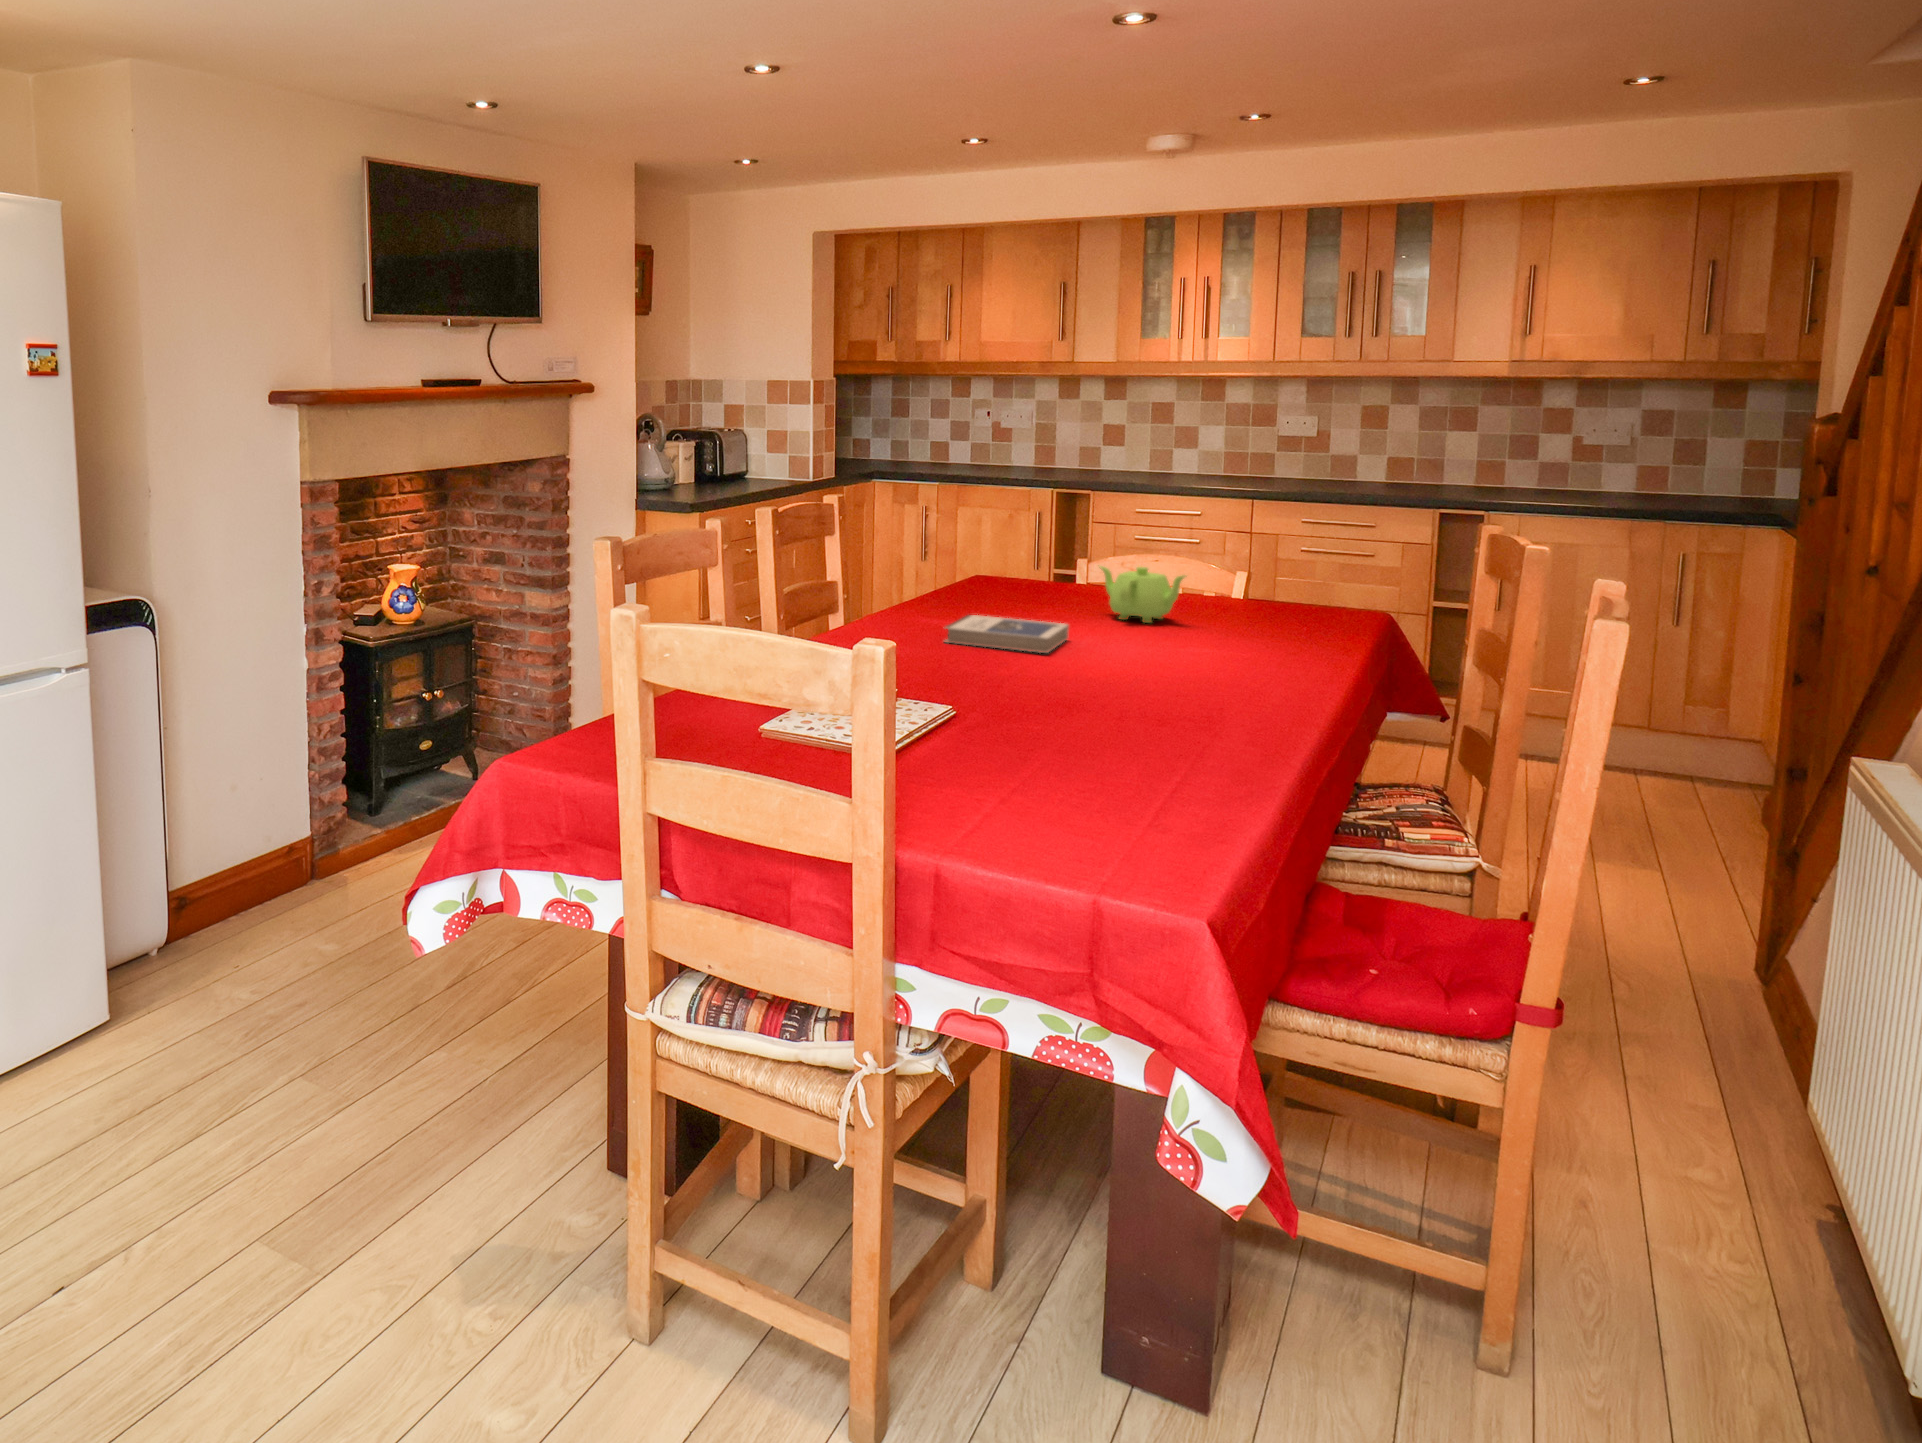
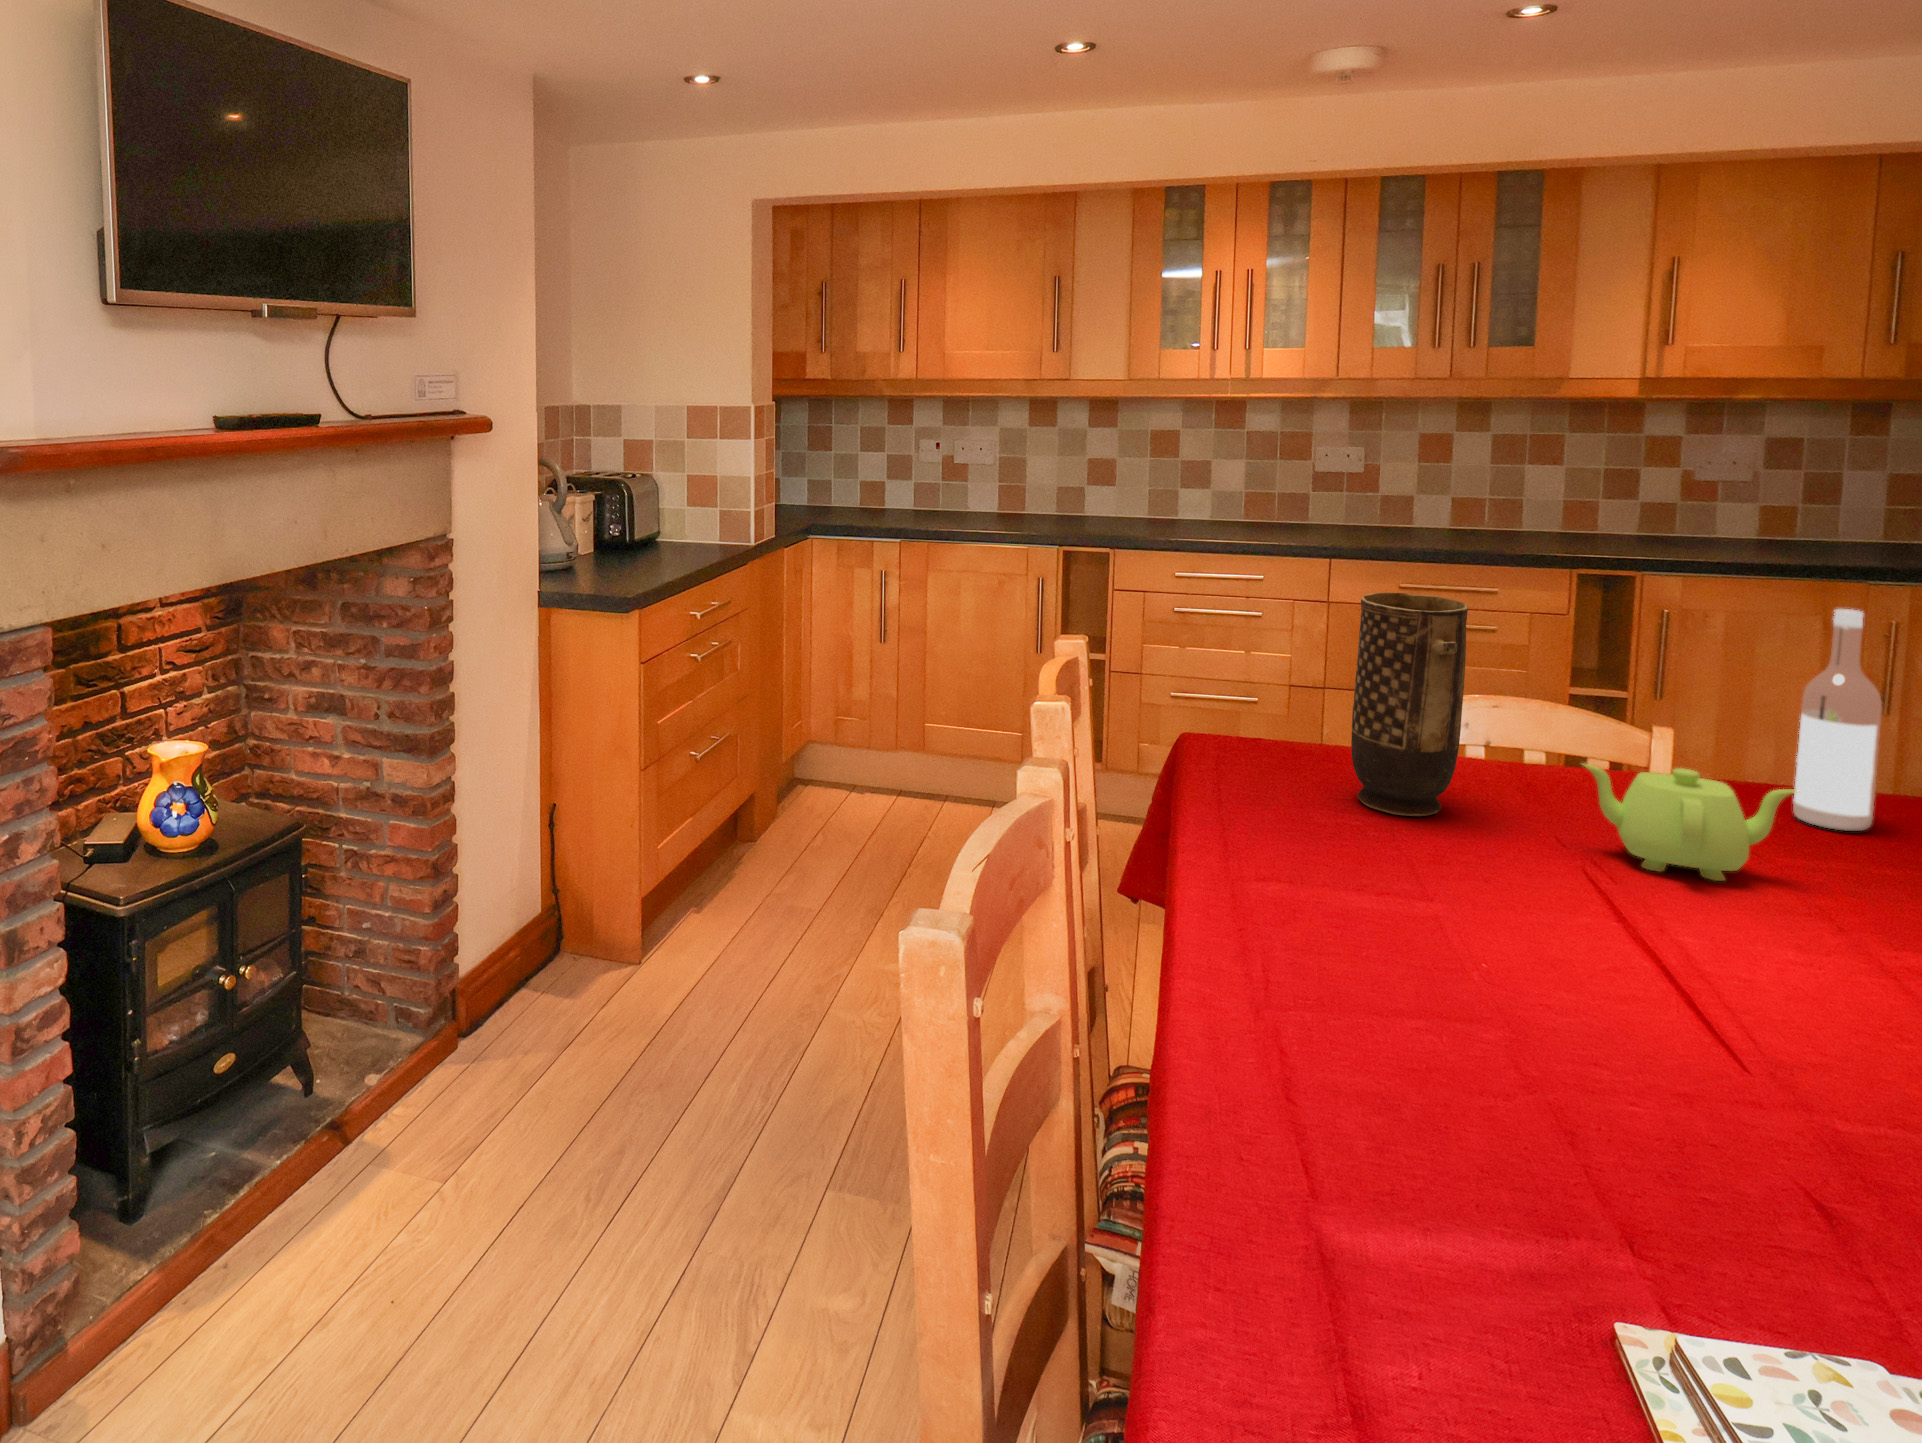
vase: none [1007,479,1064,600] -> present [1351,592,1468,816]
wine bottle: none [1256,489,1296,614] -> present [1793,609,1882,831]
hardback book: present [945,615,1069,653] -> none [1454,903,1773,1034]

